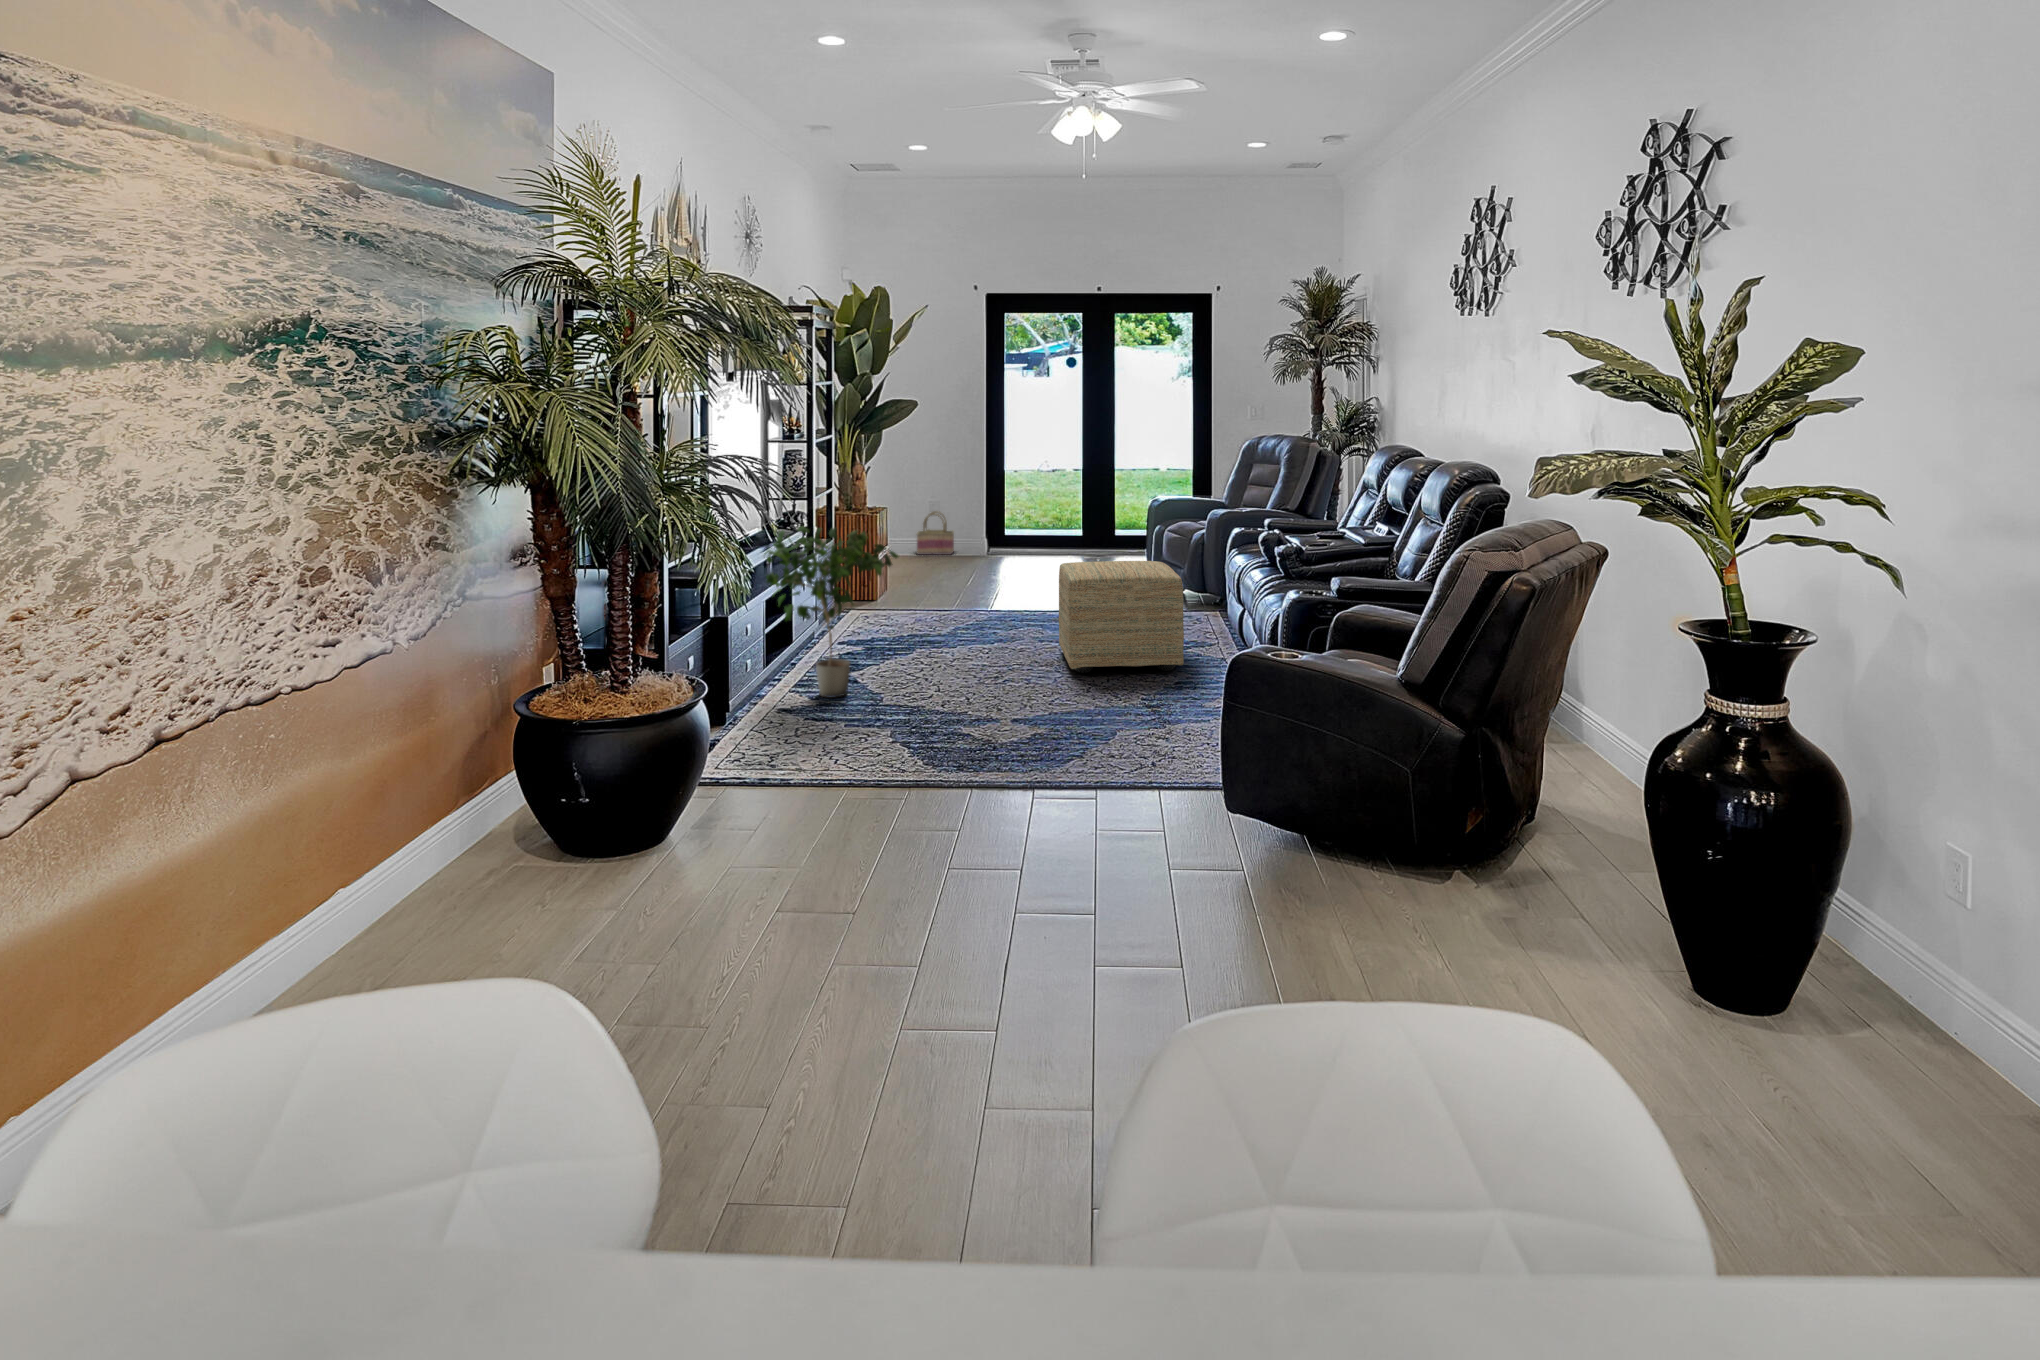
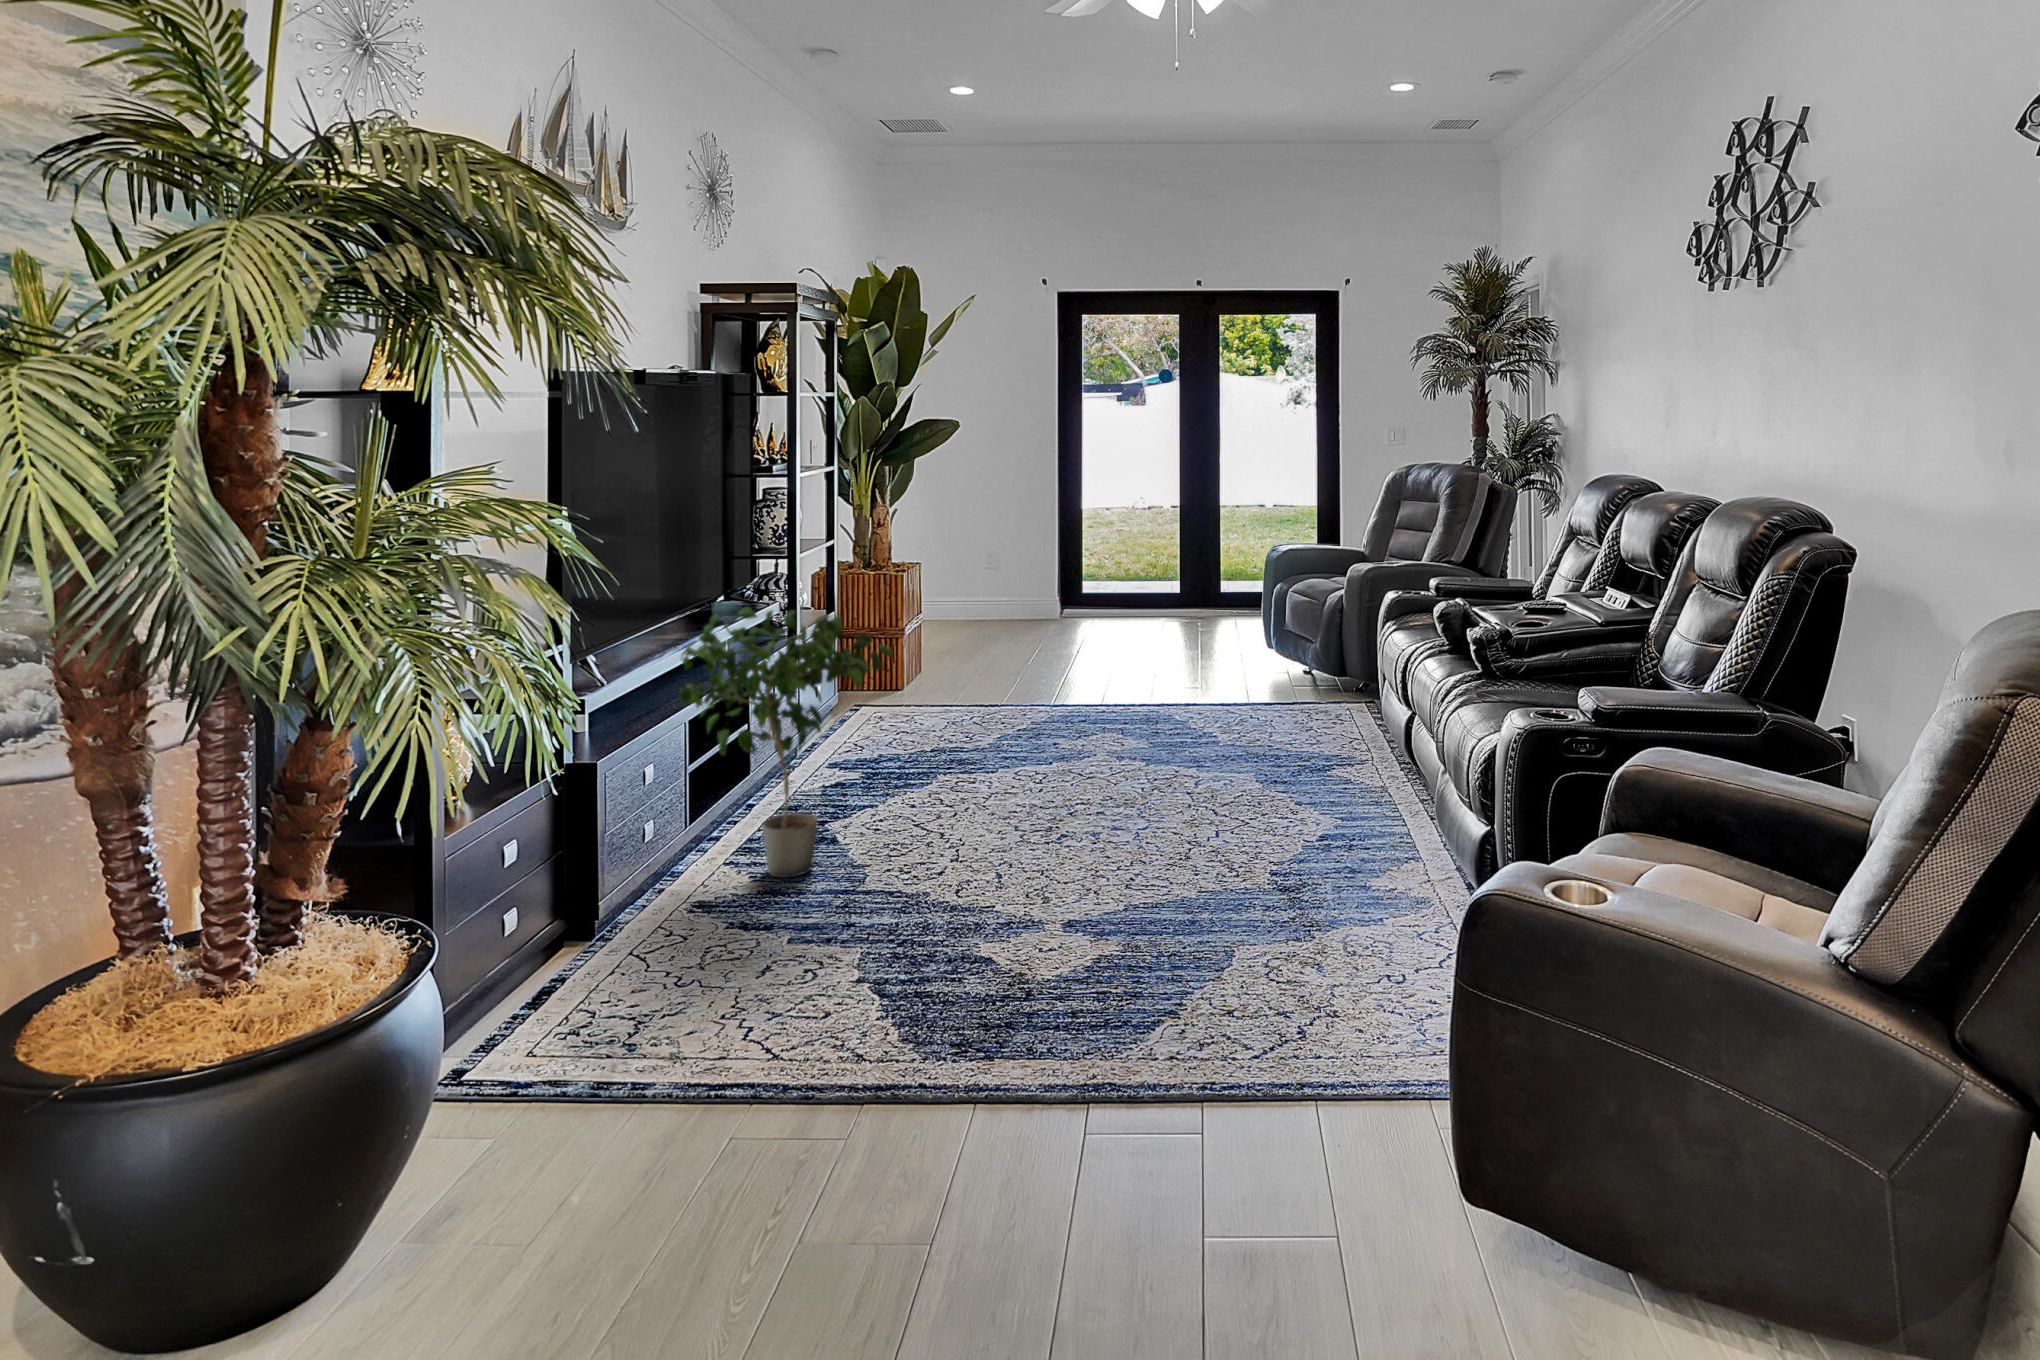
basket: present [917,512,954,555] -> none [964,563,1014,620]
ottoman: present [1059,561,1184,673] -> none [1143,647,1329,822]

